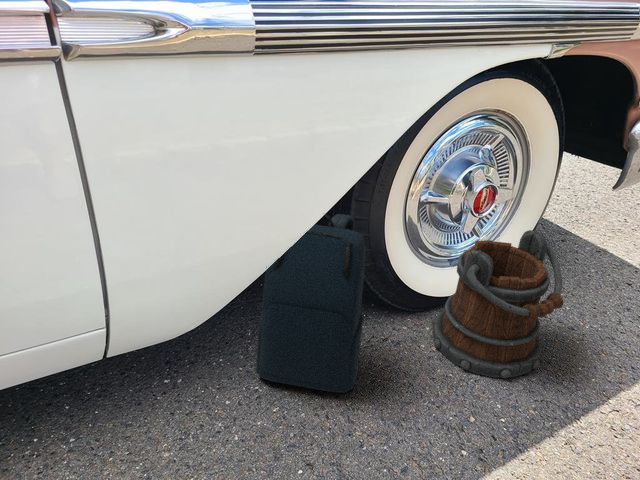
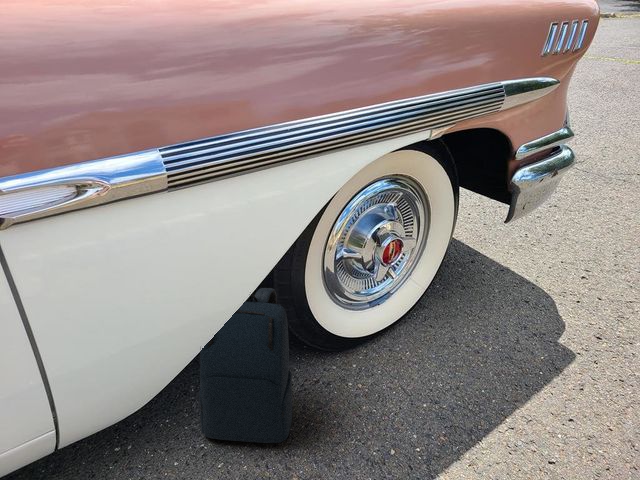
bucket: present [431,230,564,378] -> none [356,278,462,410]

